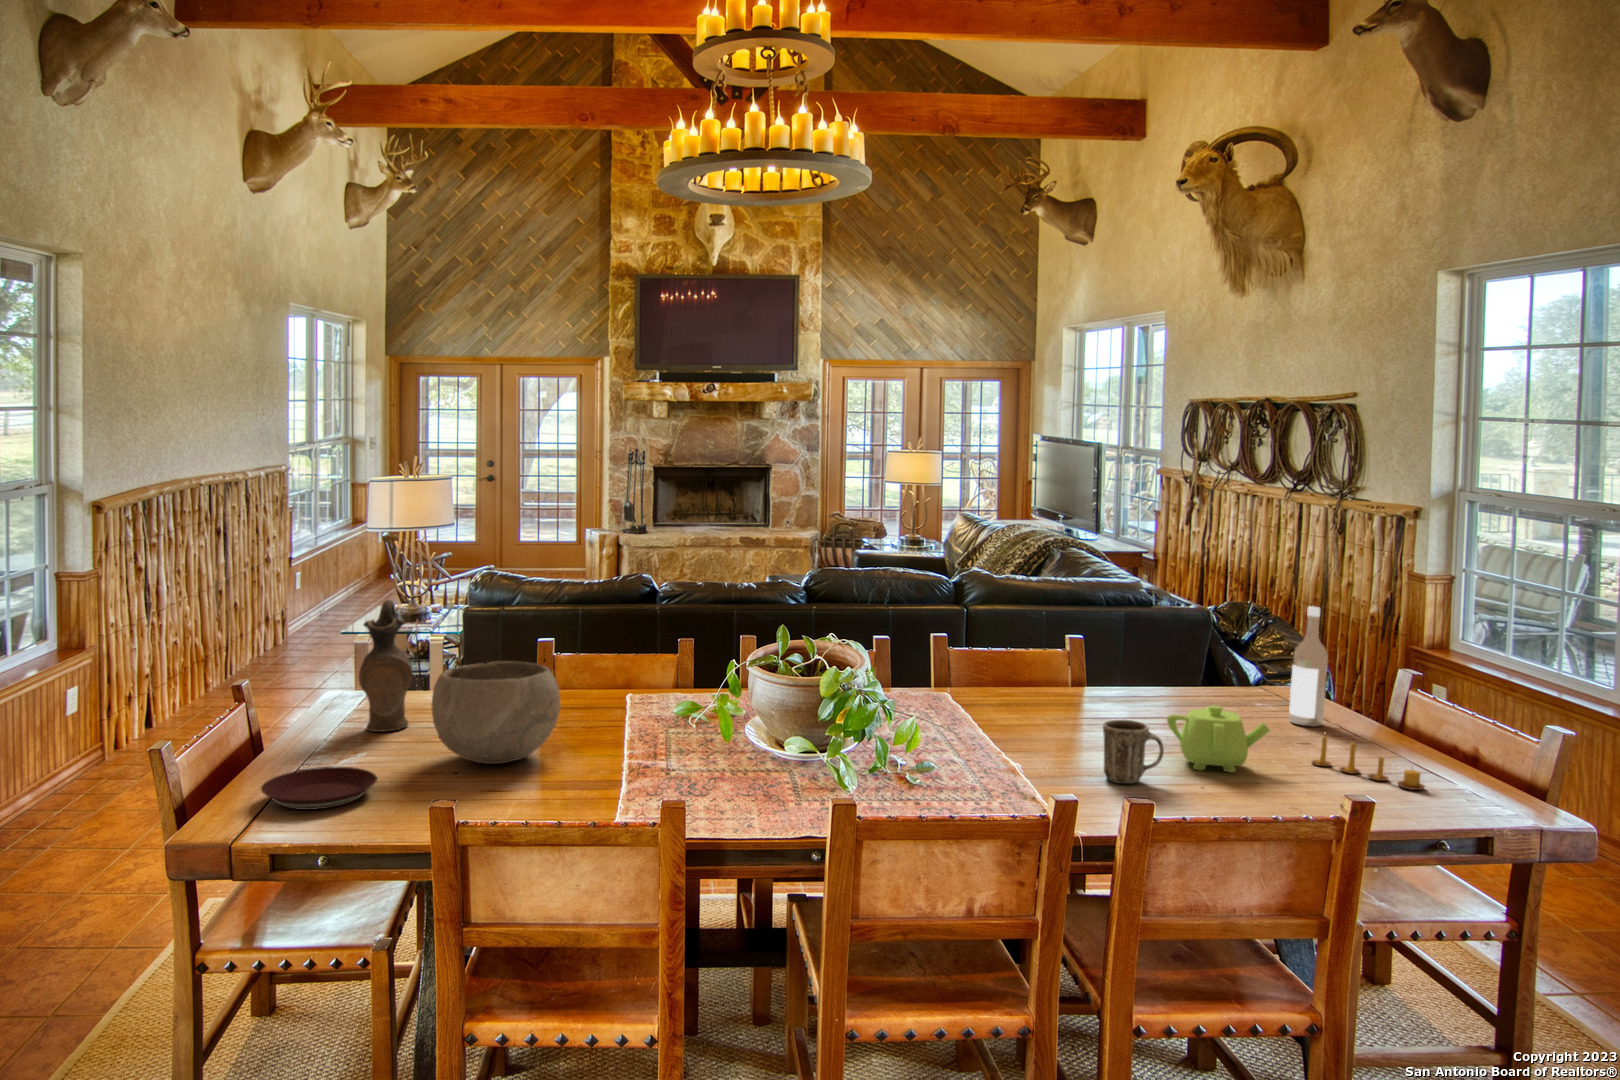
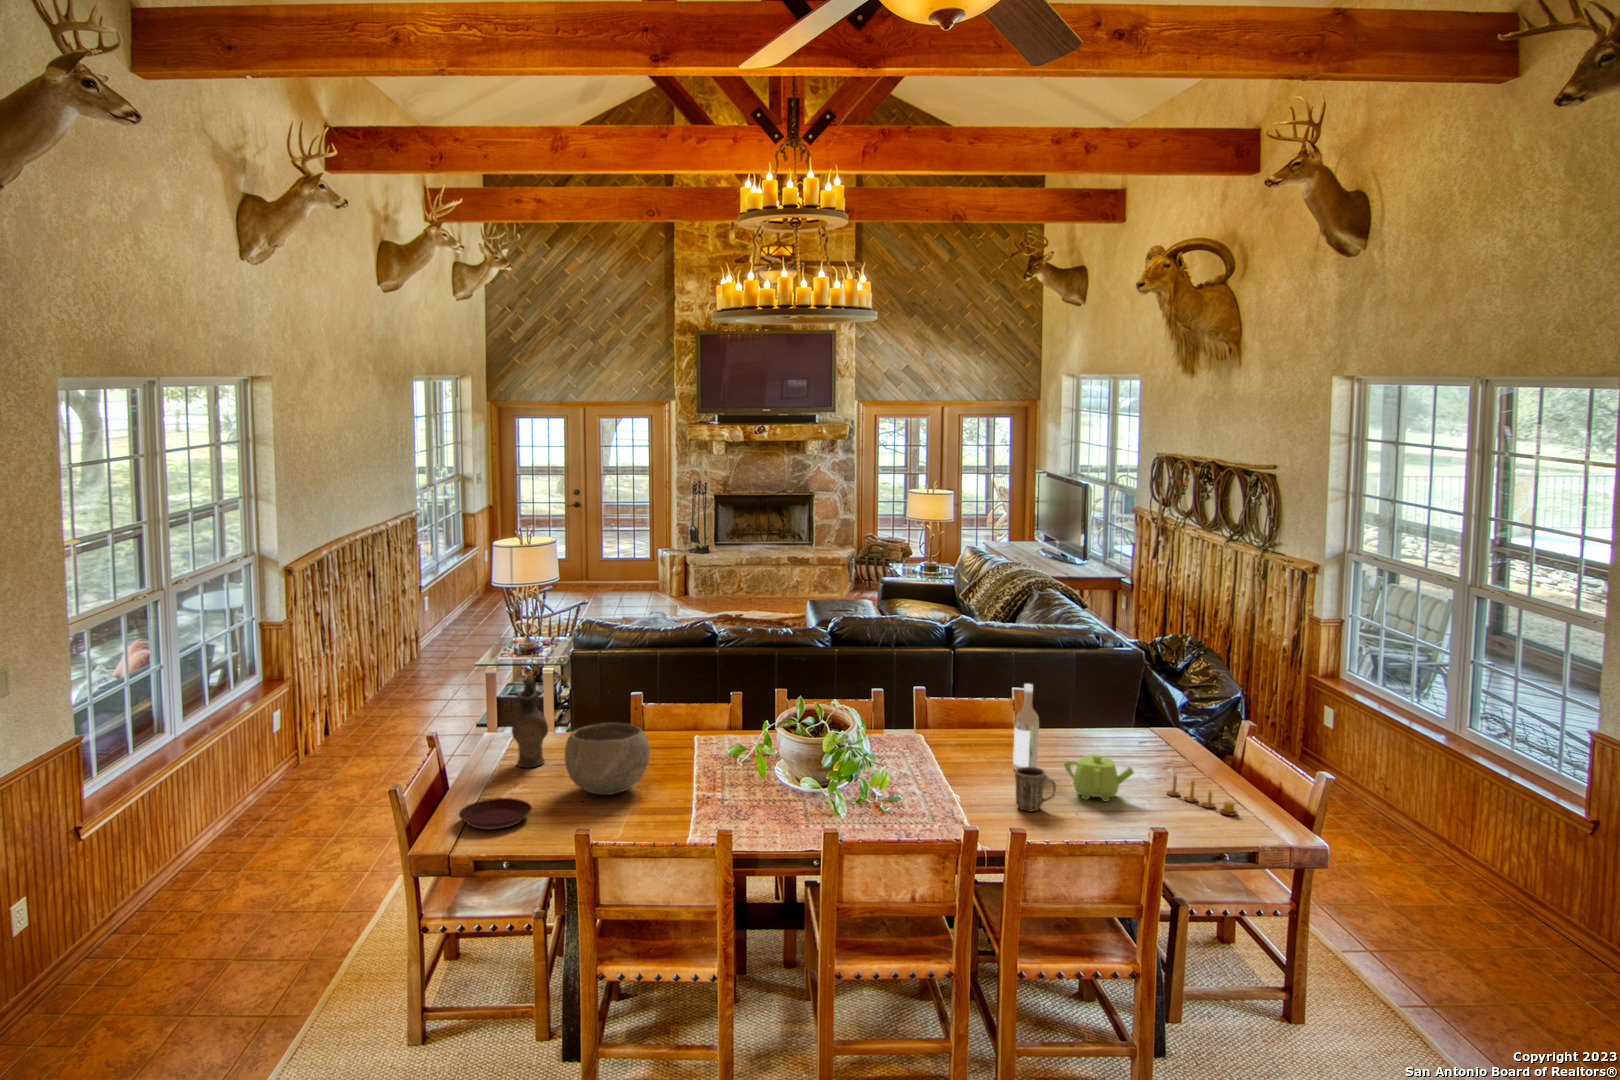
wine bottle: present [1289,606,1328,727] -> present [1013,684,1039,770]

